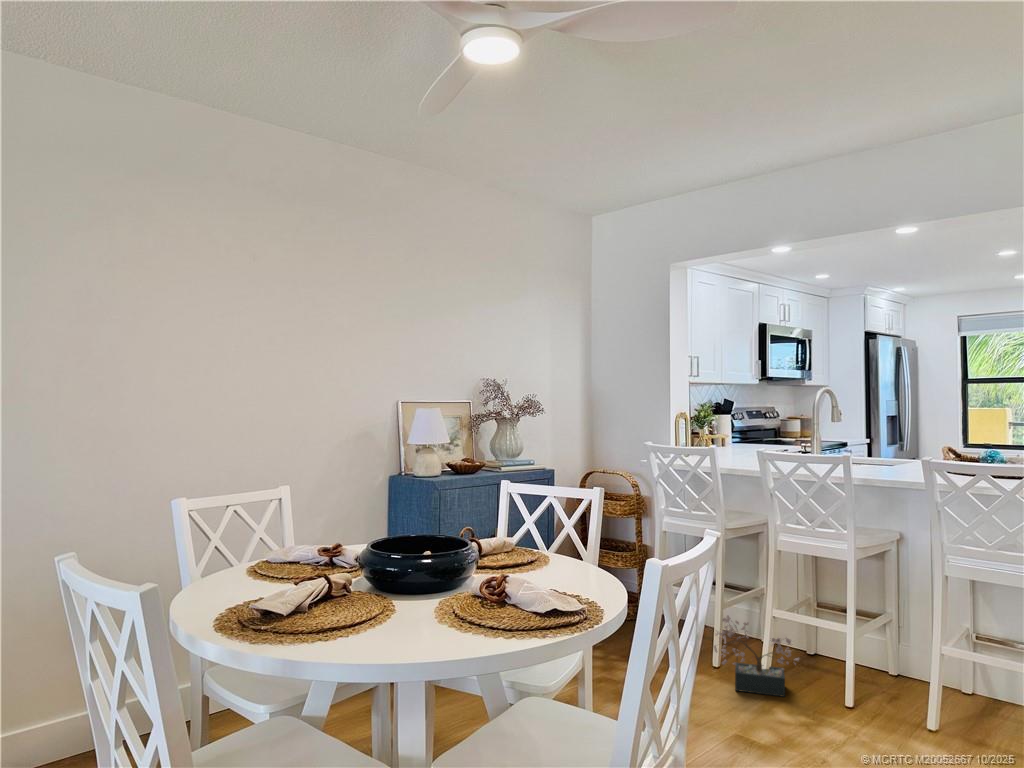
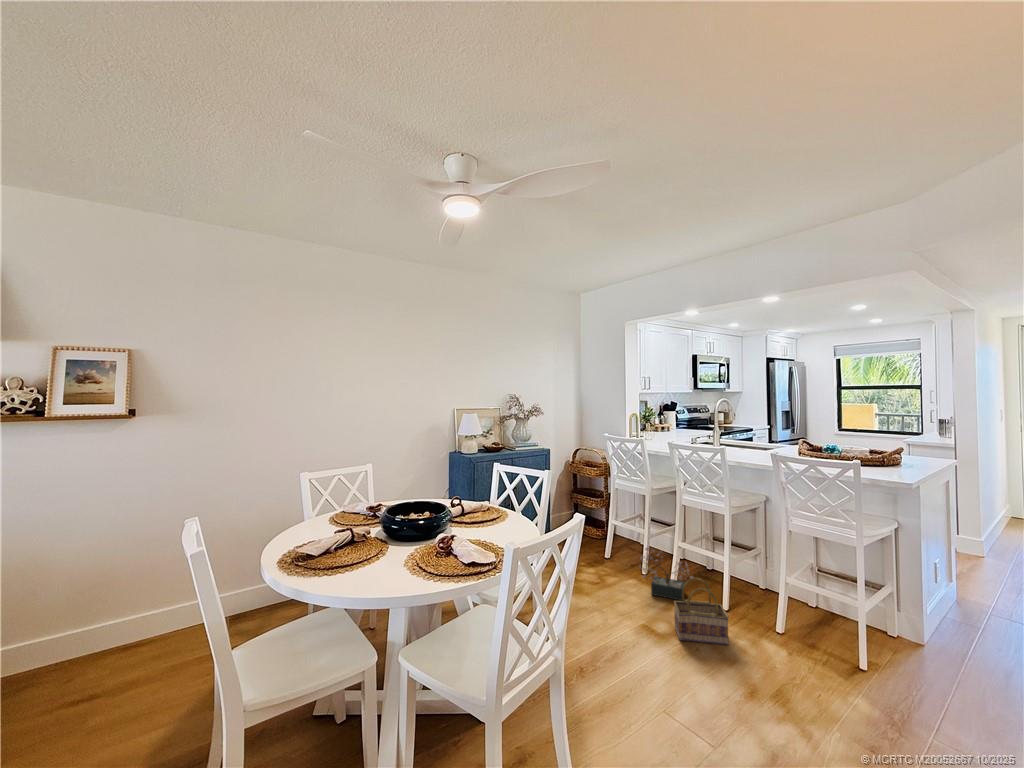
basket: none [783,654,870,752] -> present [674,578,729,645]

